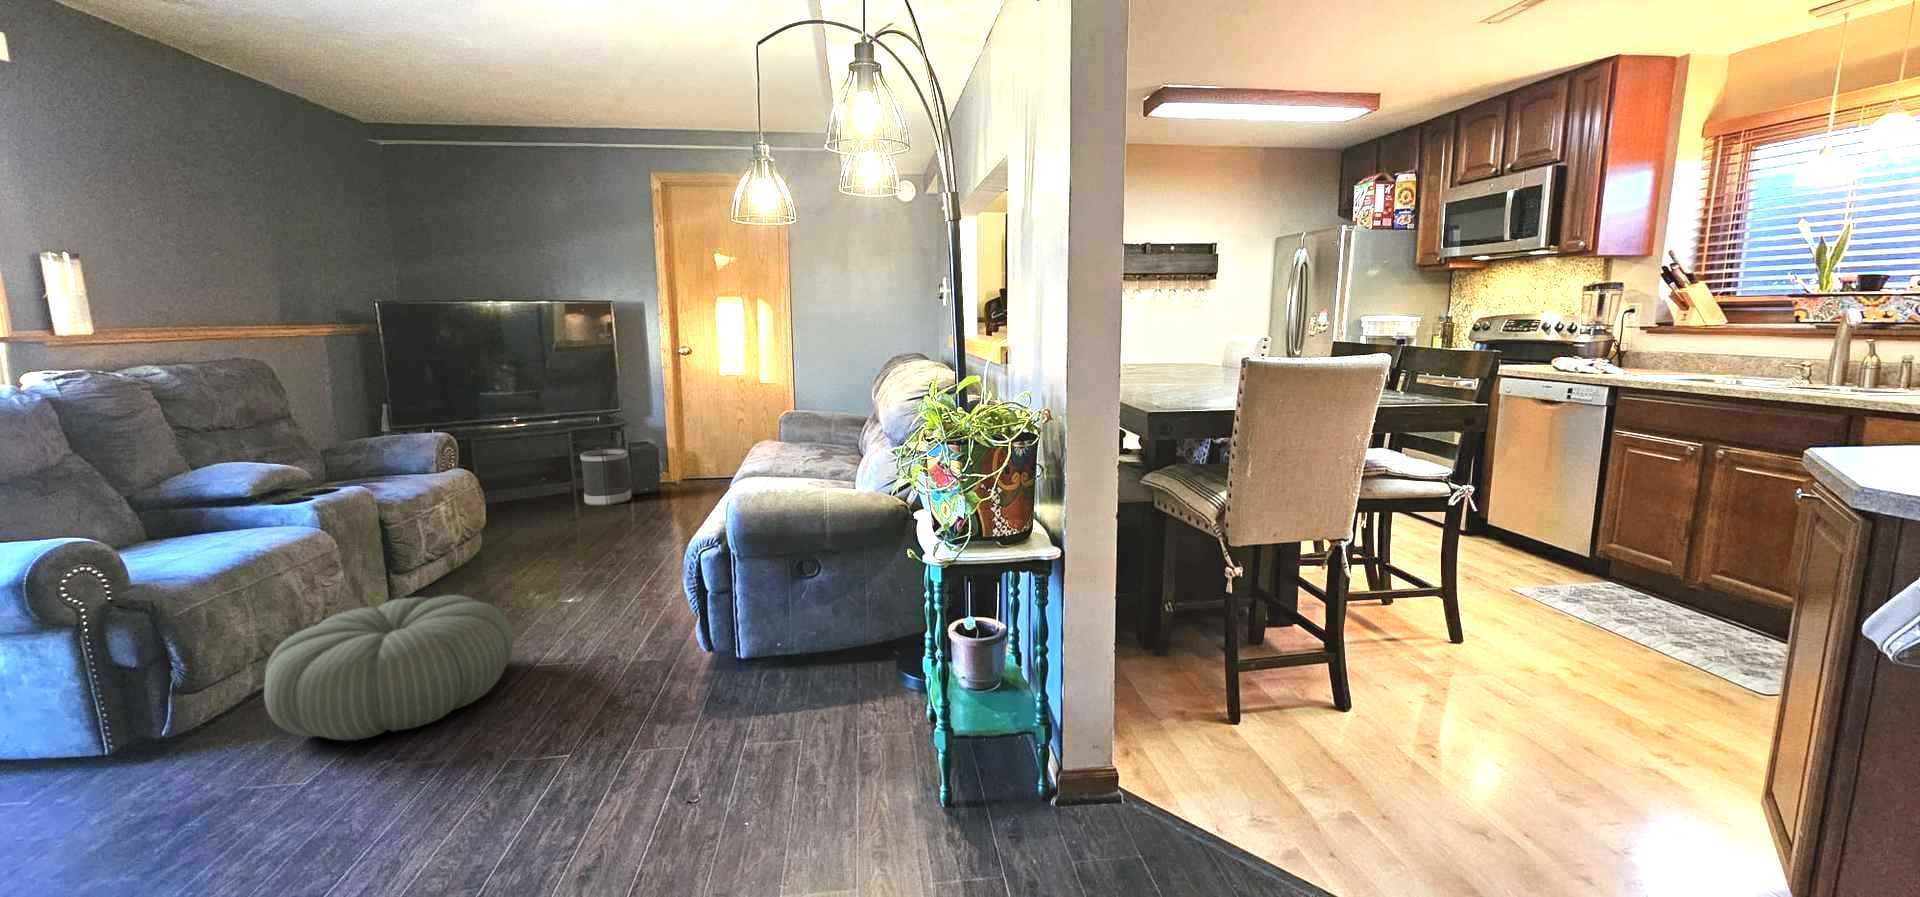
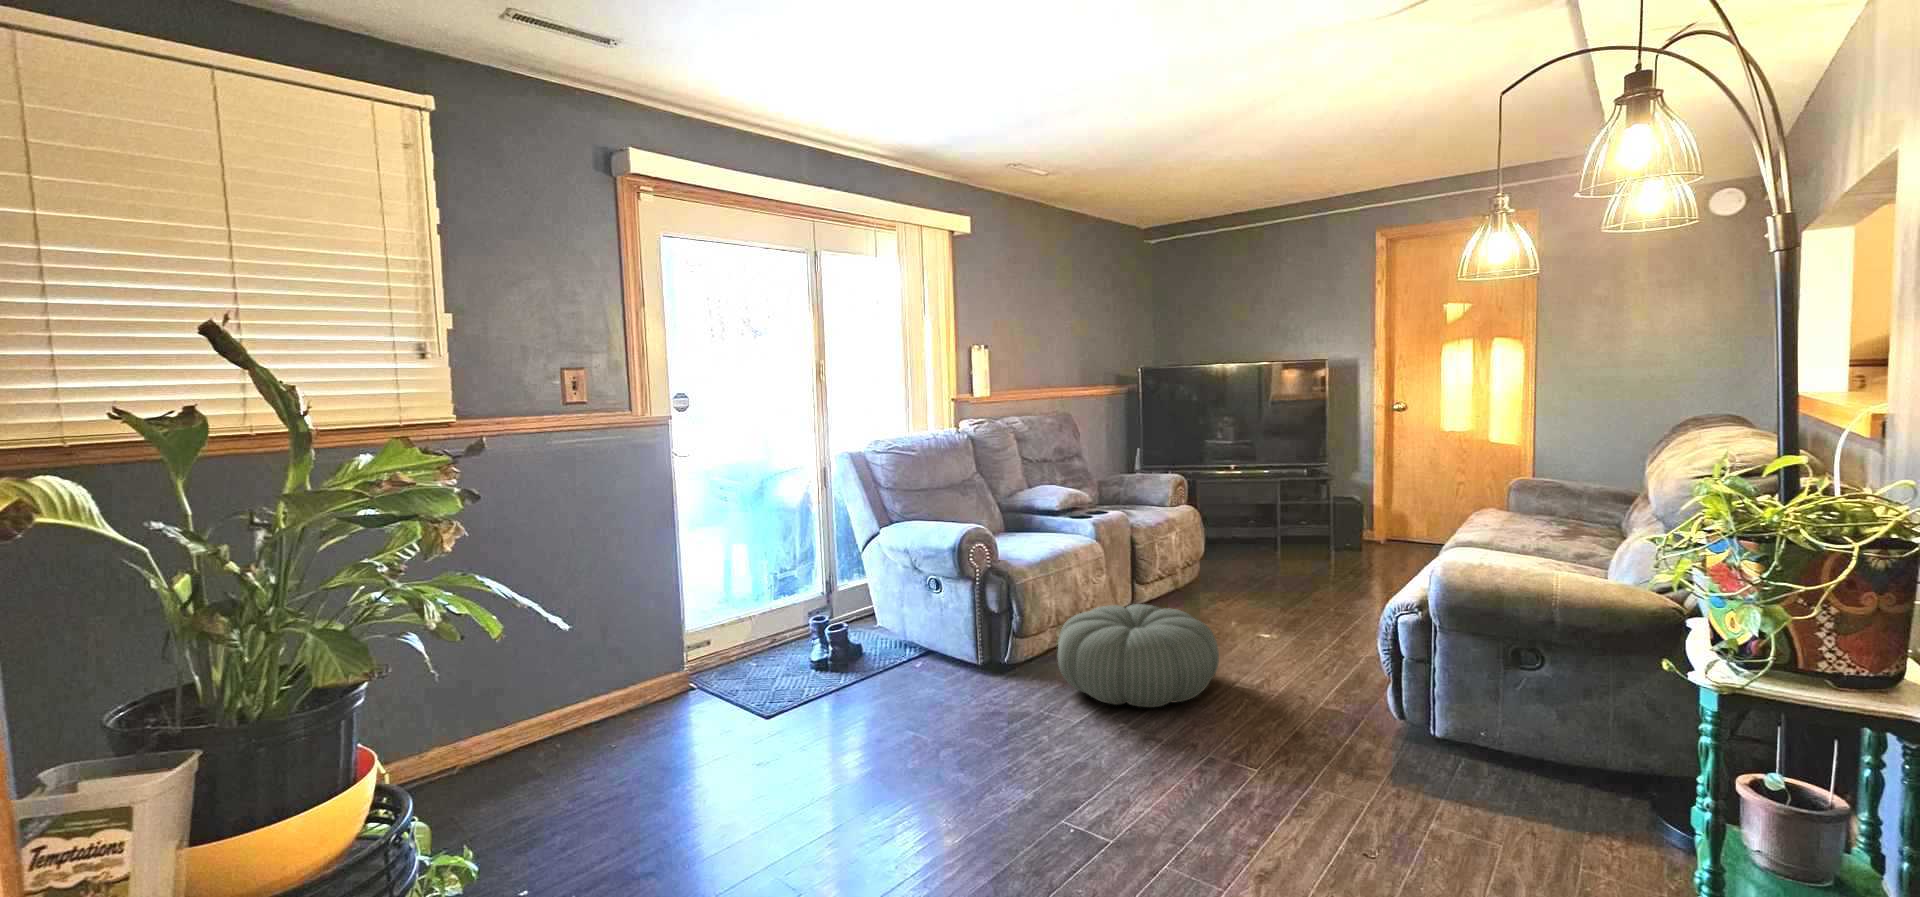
wastebasket: present [580,449,631,505] -> none [1286,500,1332,555]

